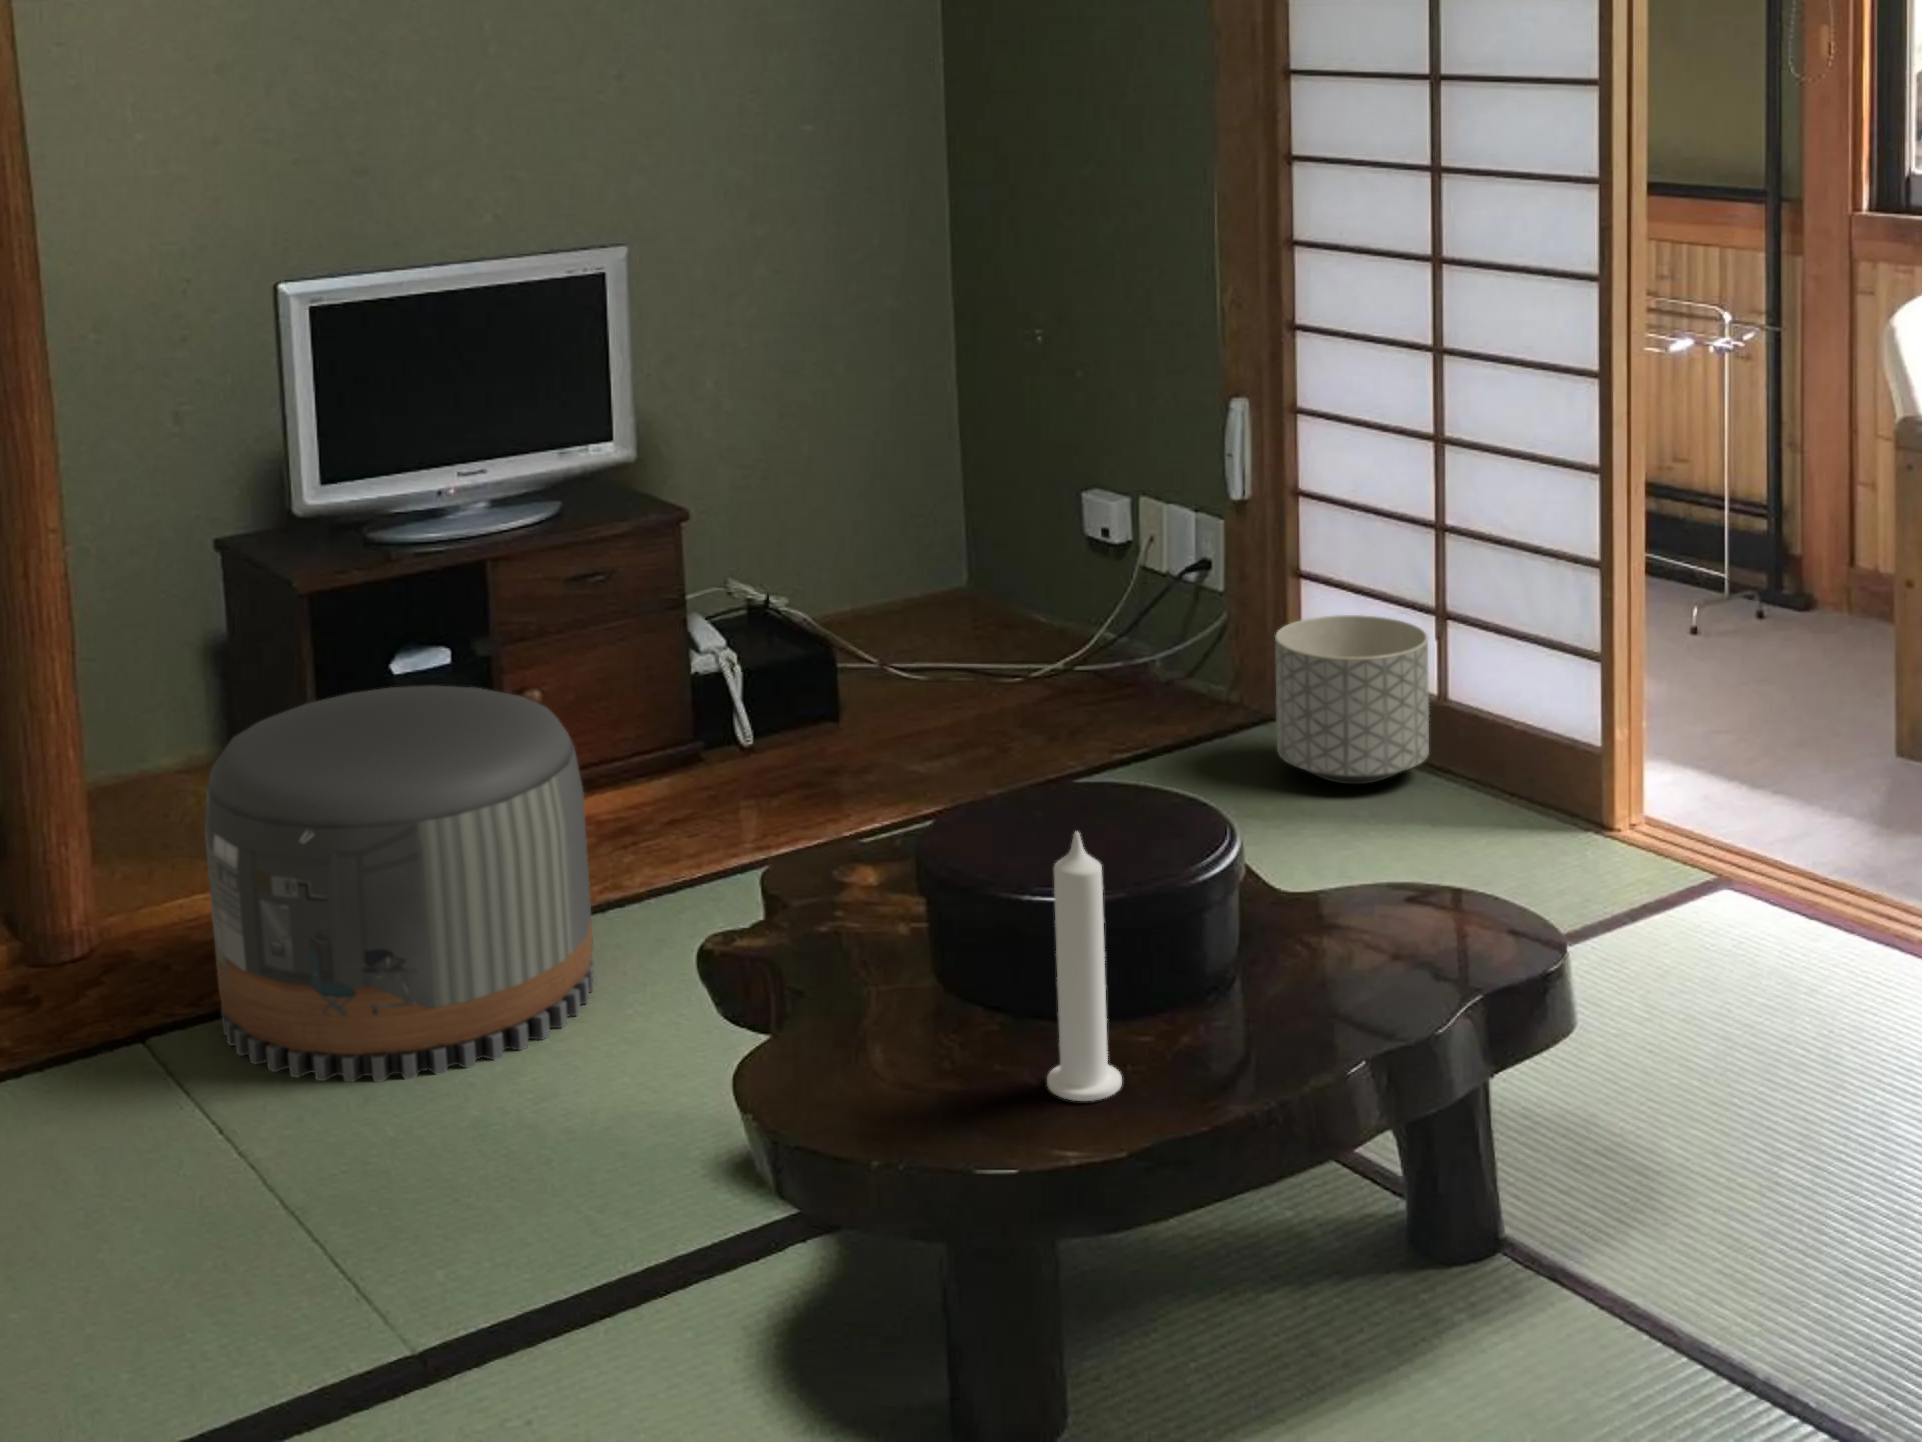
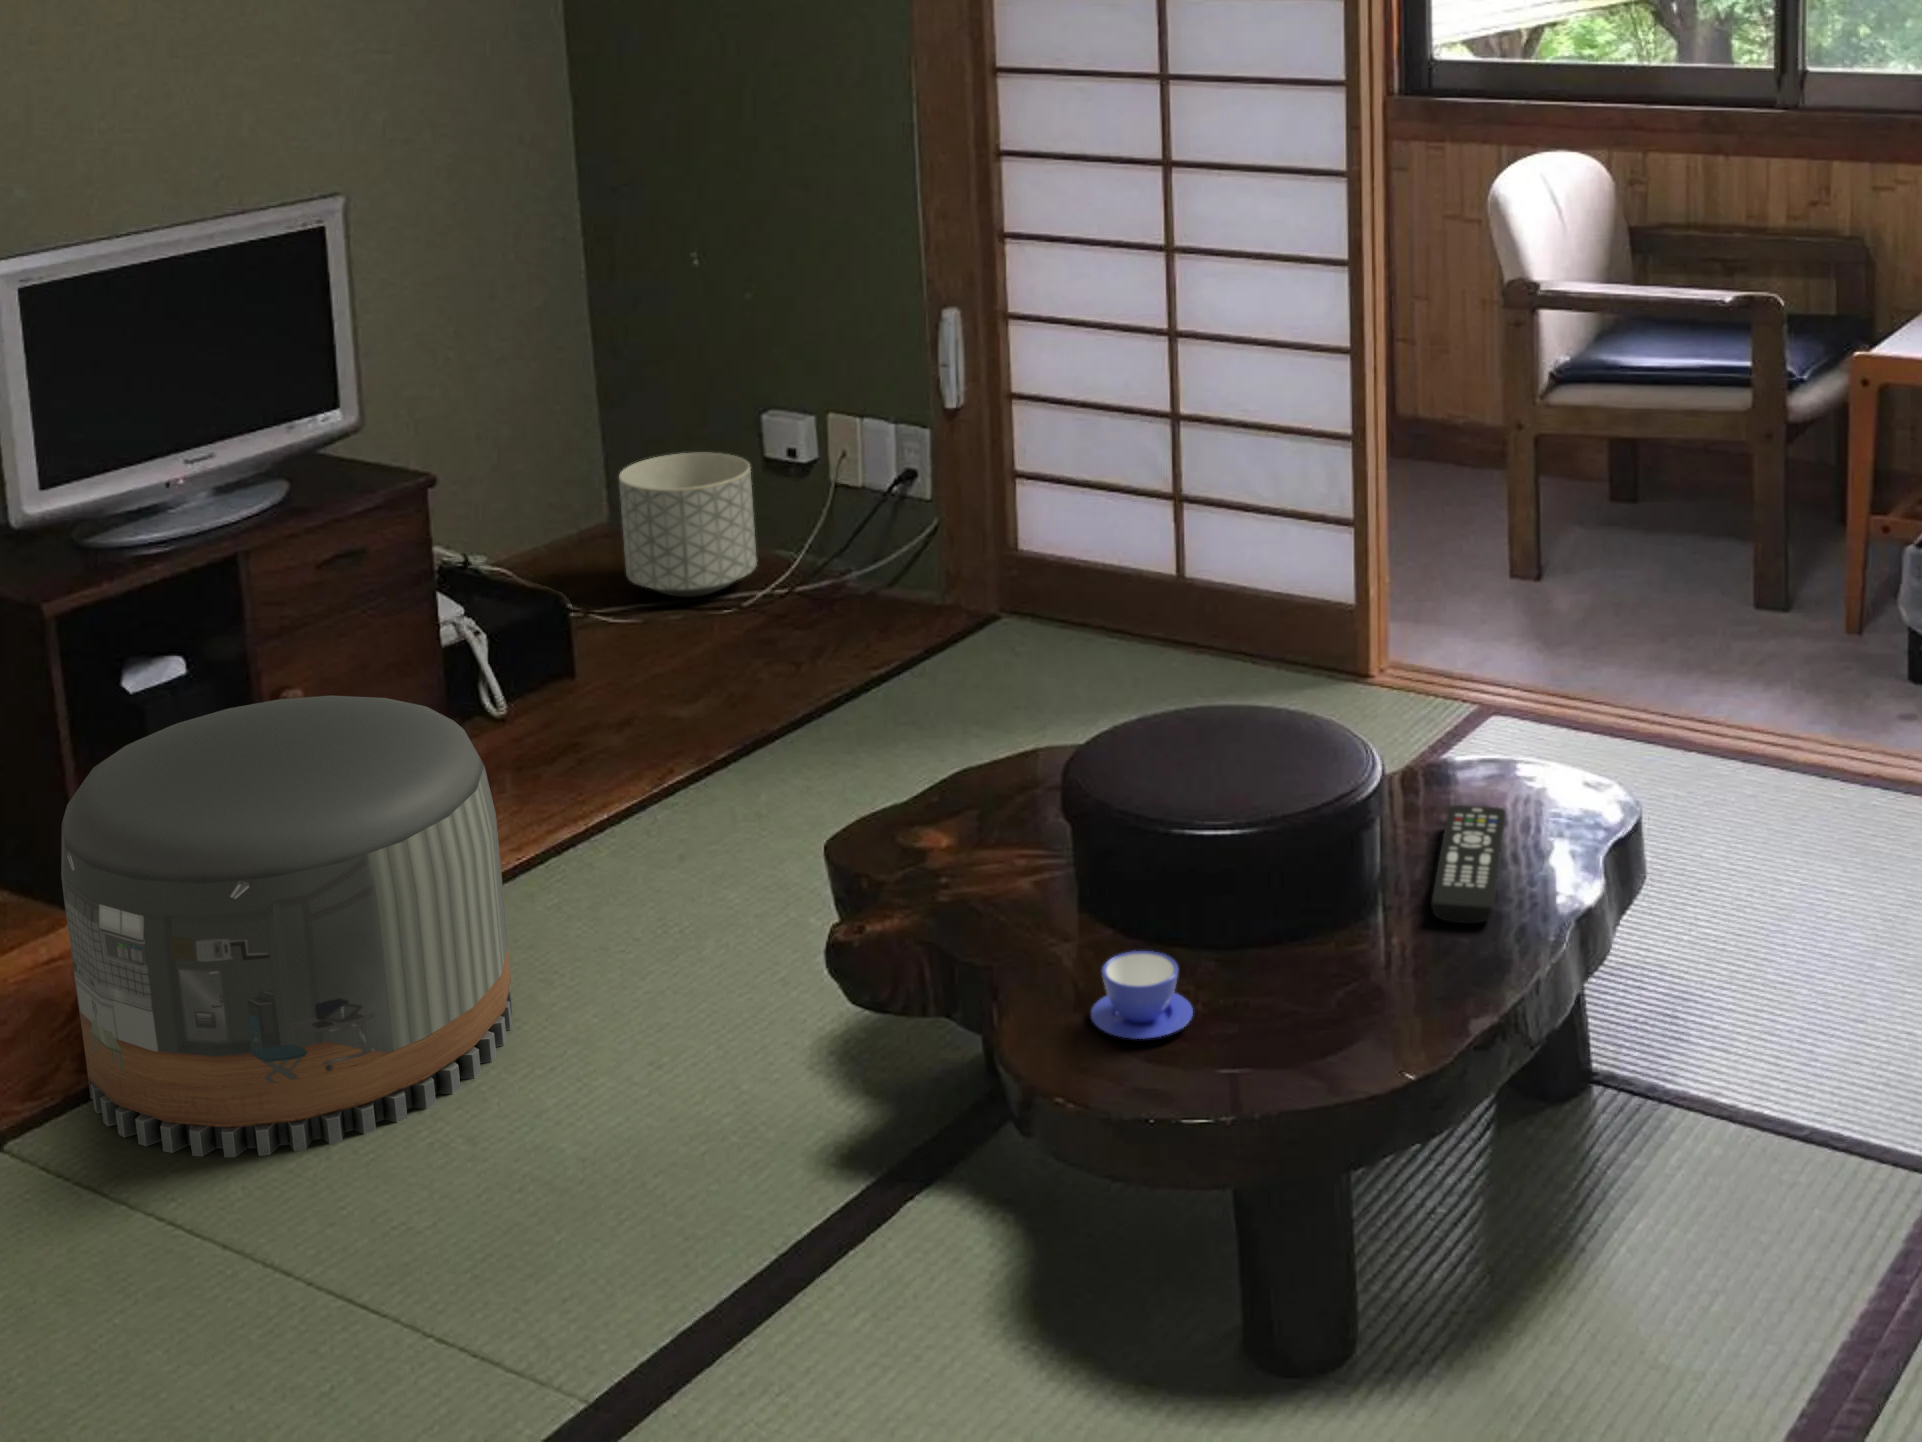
planter: present [1275,615,1429,784] -> present [619,453,757,597]
candle: present [1047,832,1122,1101] -> none [1282,766,1355,1026]
remote control: none [1272,924,1432,1037] -> present [1431,805,1506,923]
teacup: none [863,996,964,1081] -> present [1091,951,1193,1039]

